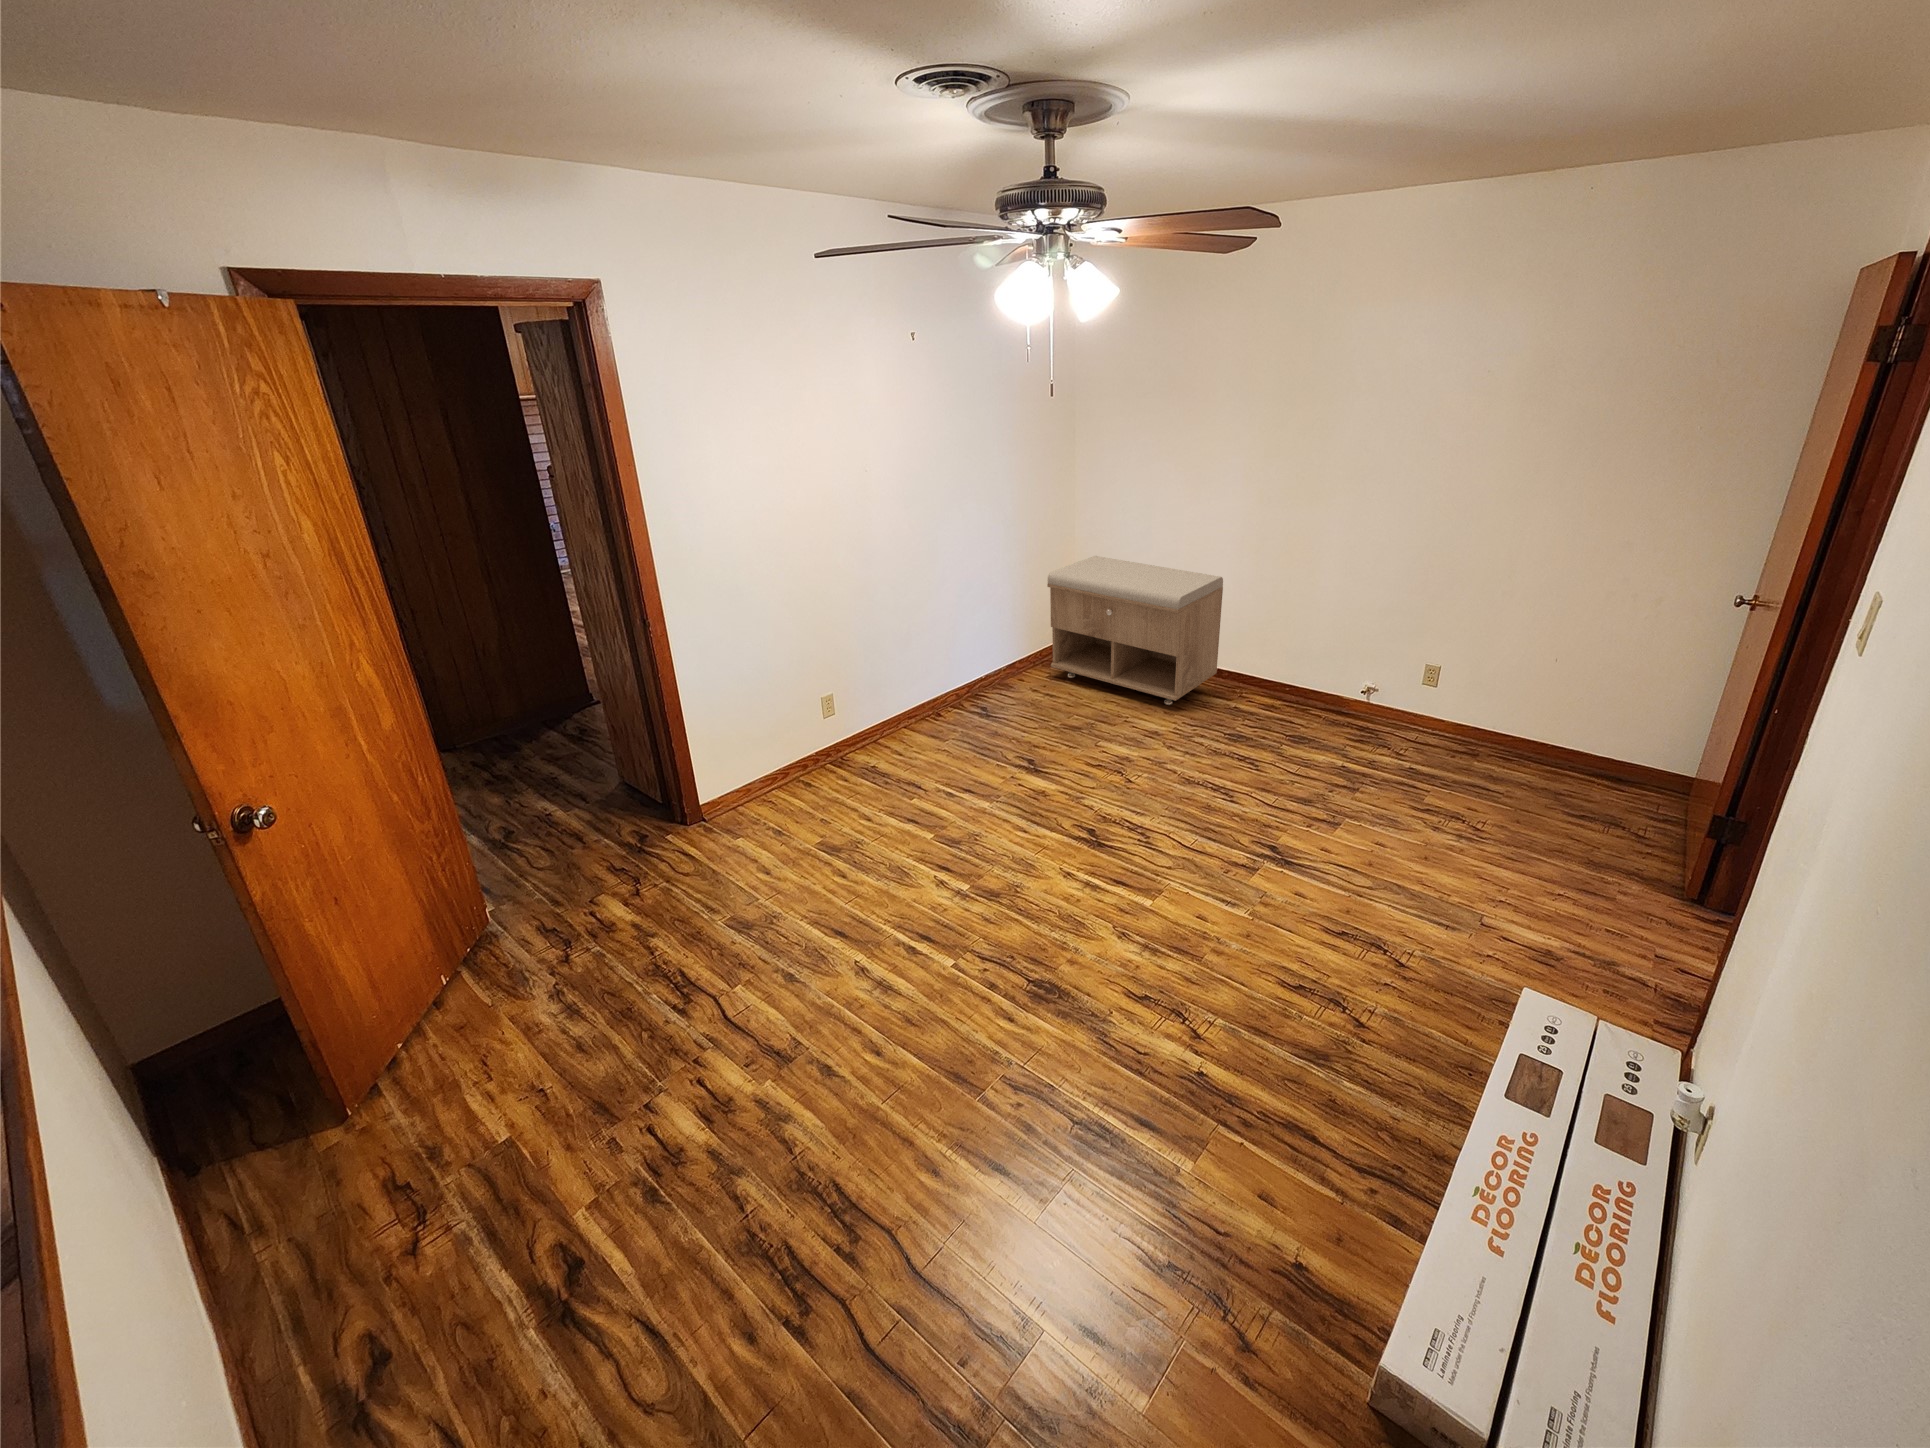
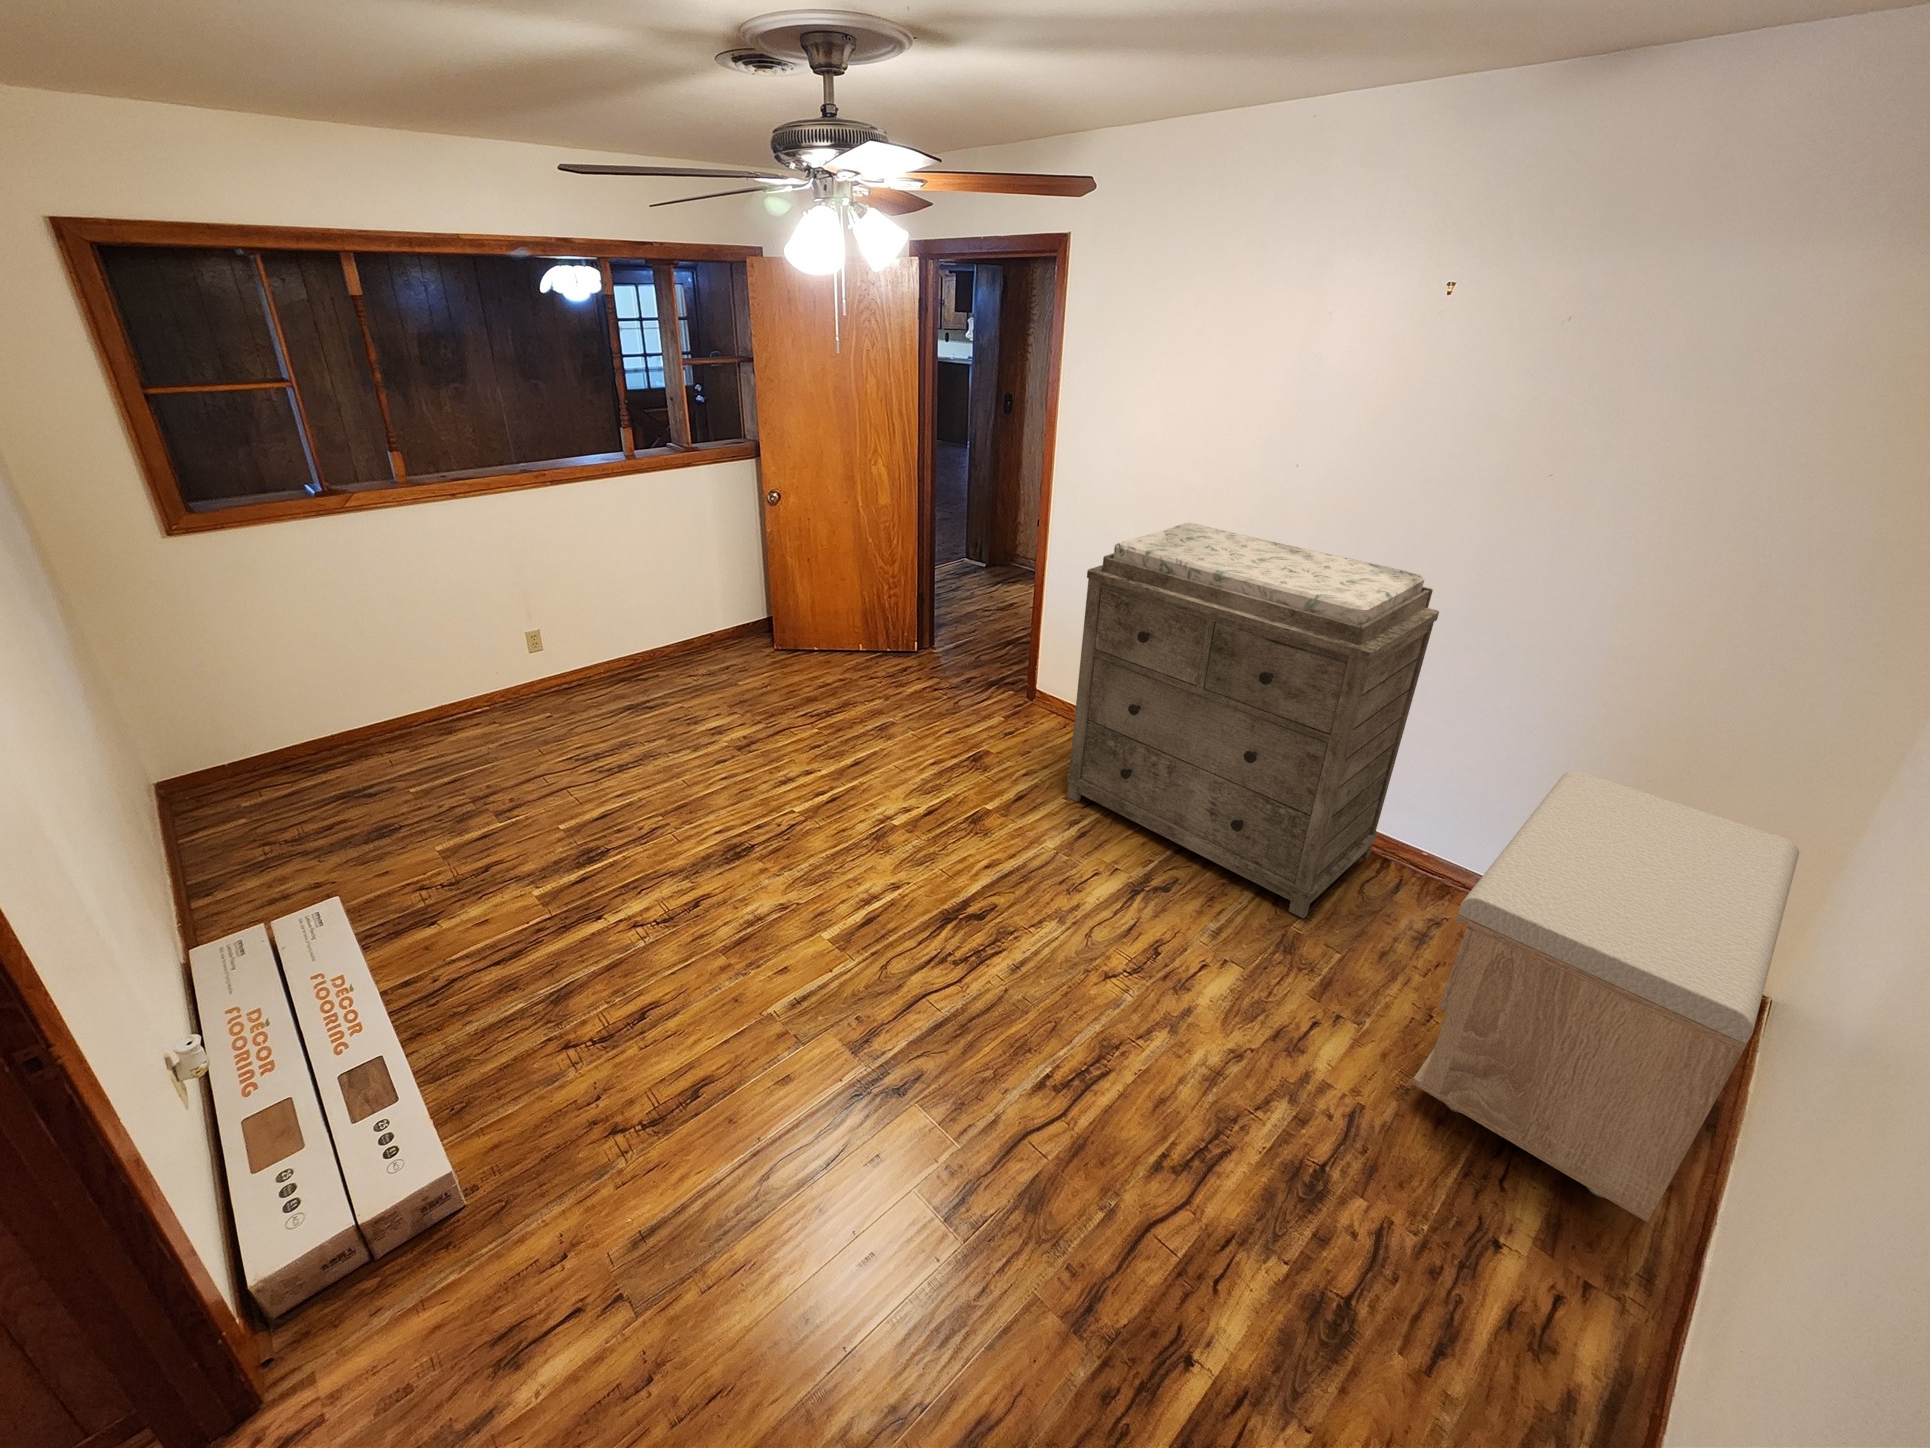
dresser: none [814,514,1048,798] -> present [1067,523,1439,919]

